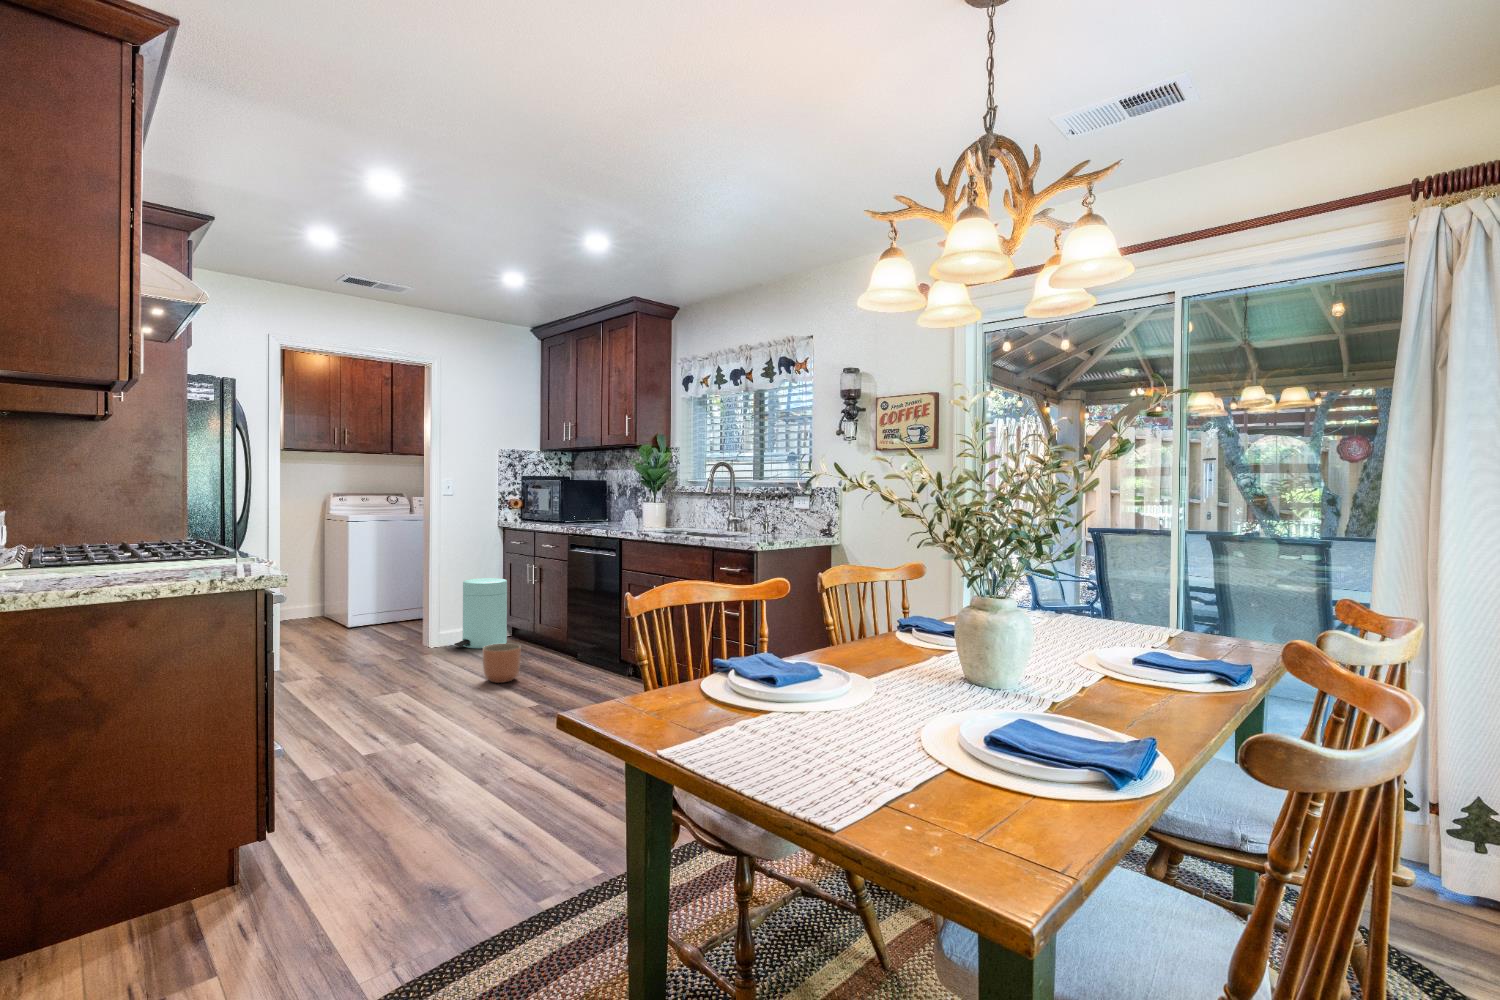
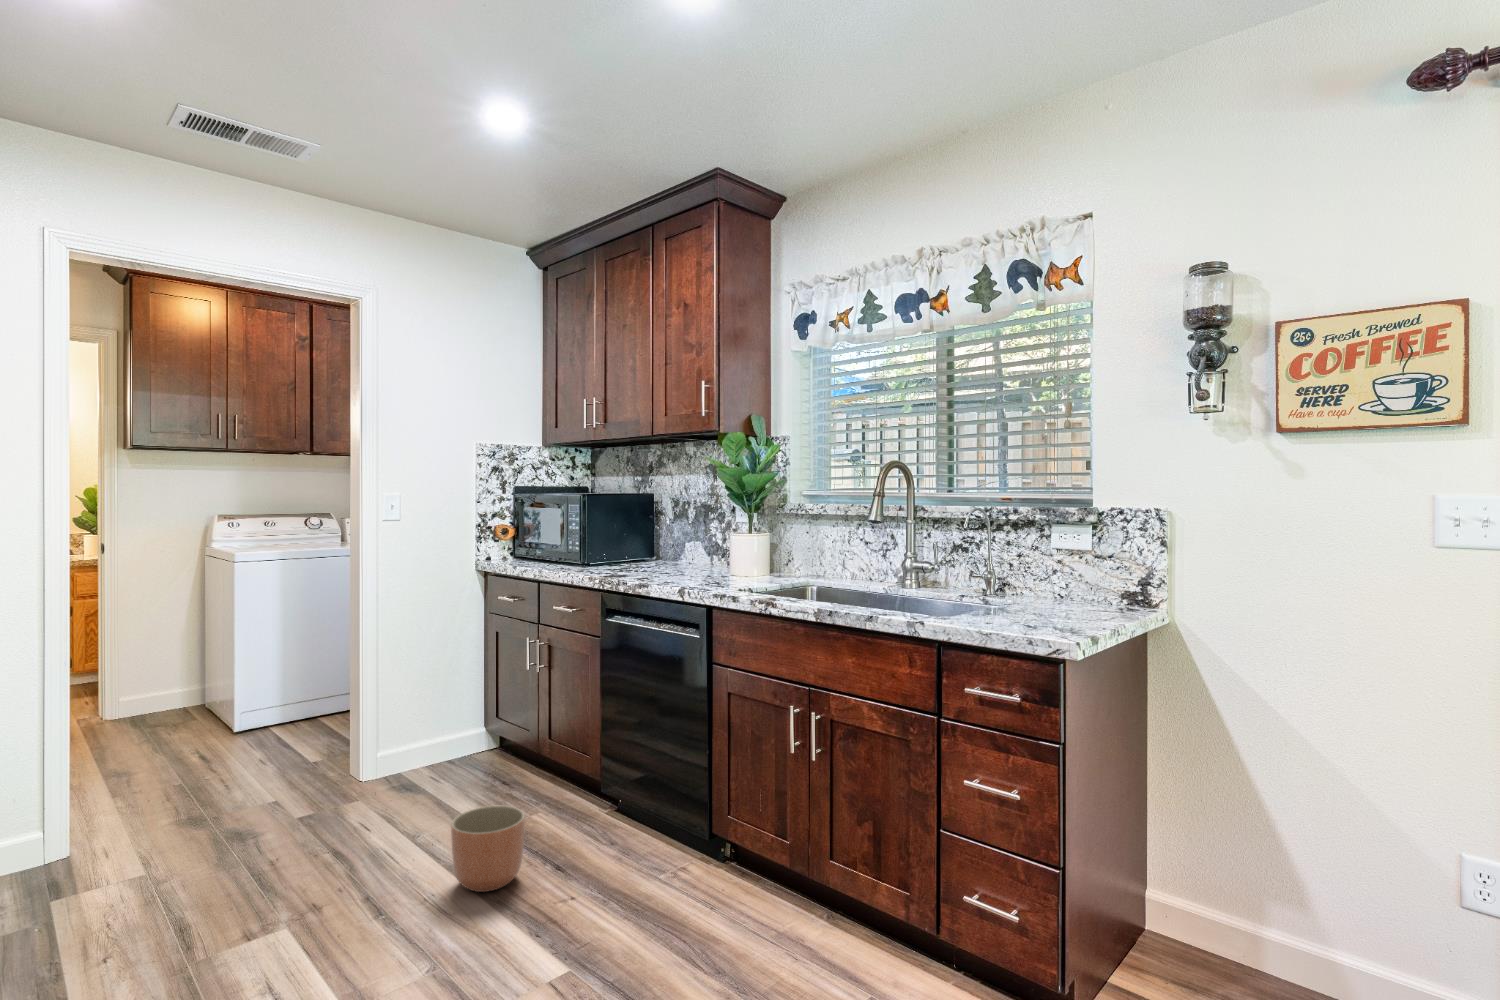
trash can: present [454,578,507,648] -> none [402,658,491,784]

